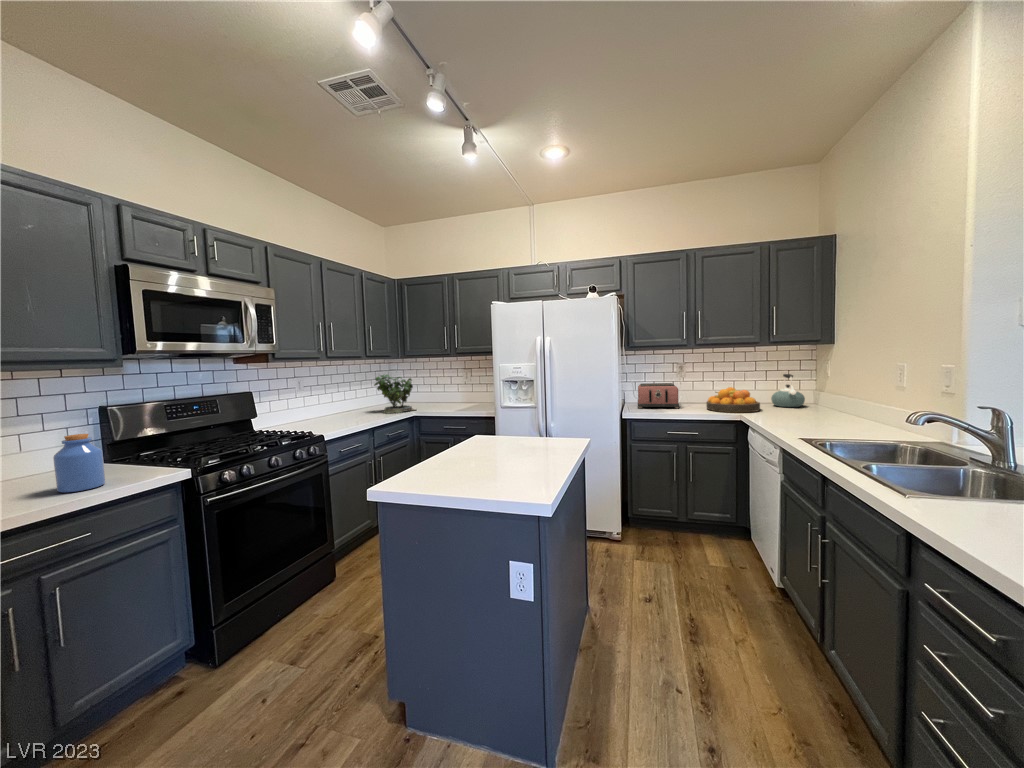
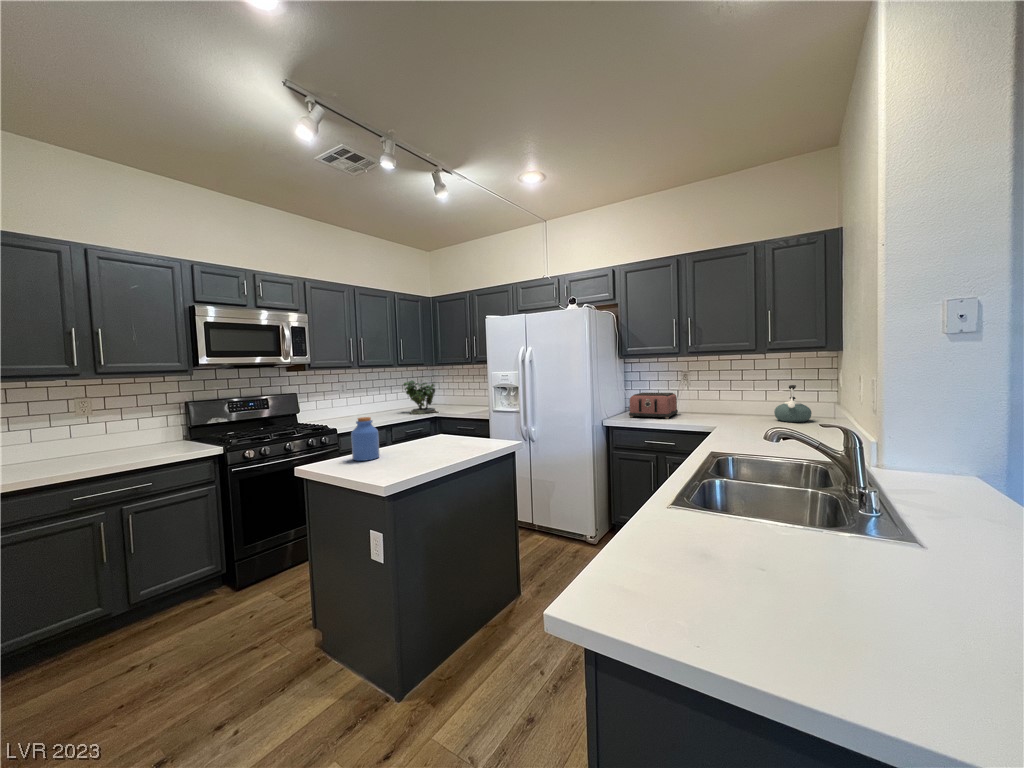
fruit bowl: present [706,387,760,412] -> none [695,398,750,425]
jar: present [53,434,105,493] -> present [351,417,379,461]

